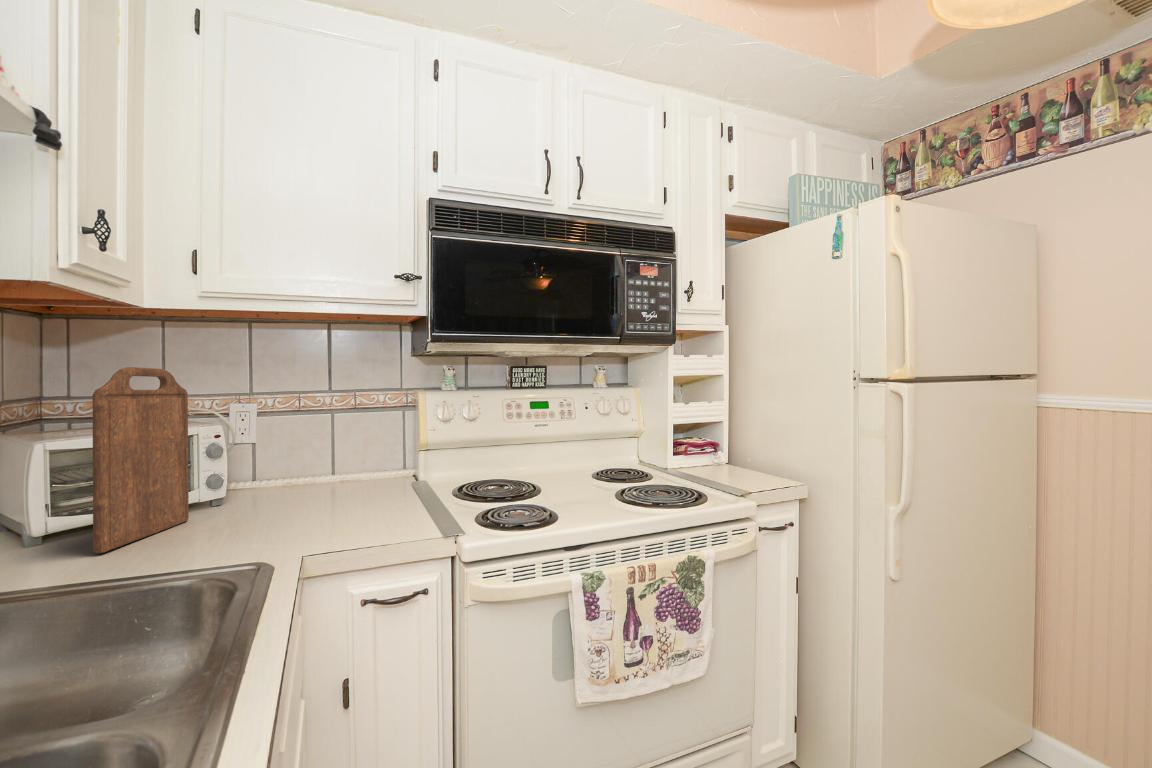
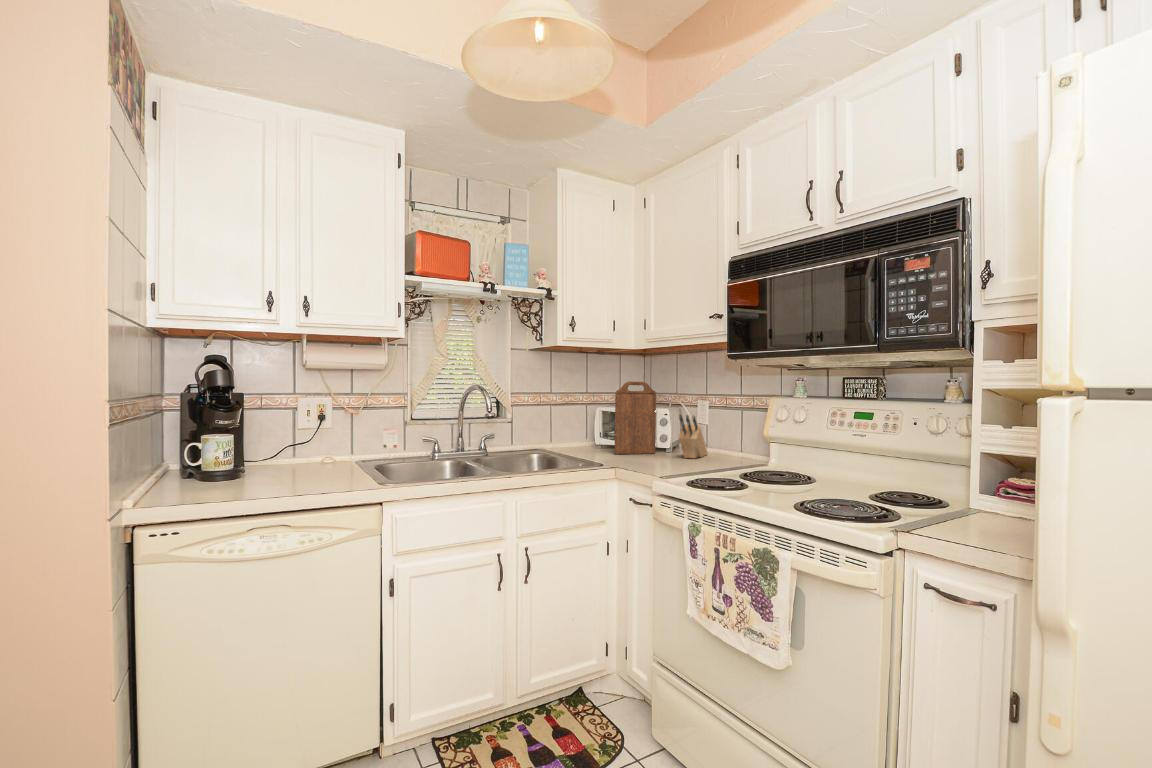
knife block: none [247,428,320,507] -> present [679,415,708,458]

